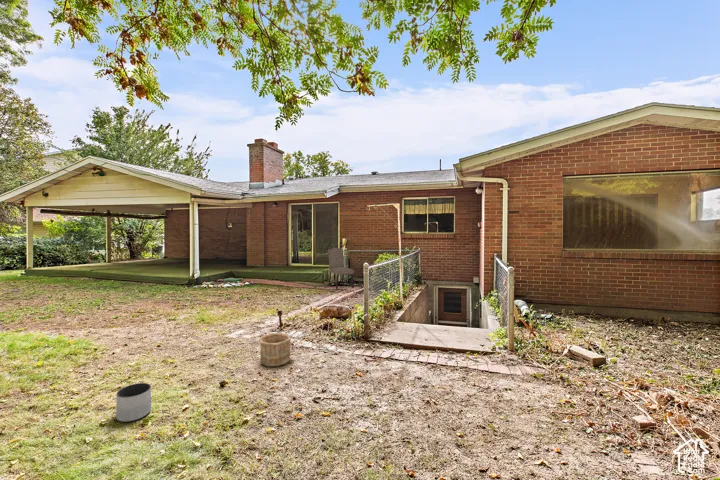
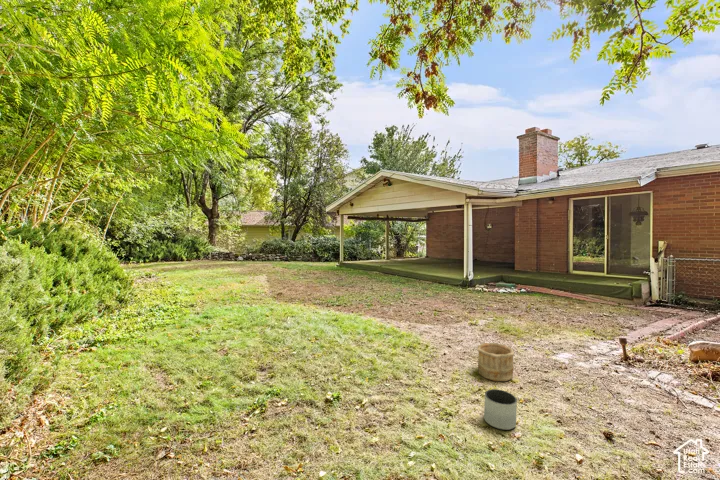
chair: present [328,248,354,289] -> none [645,255,697,315]
wooden bucket: present [260,333,291,367] -> present [477,343,514,381]

